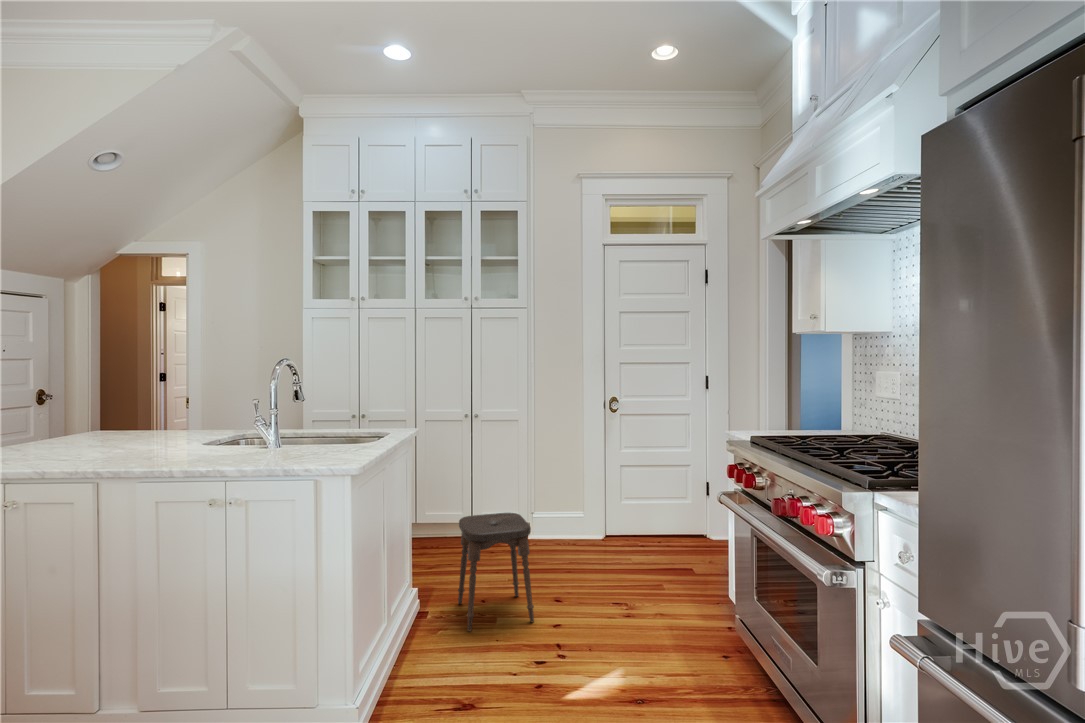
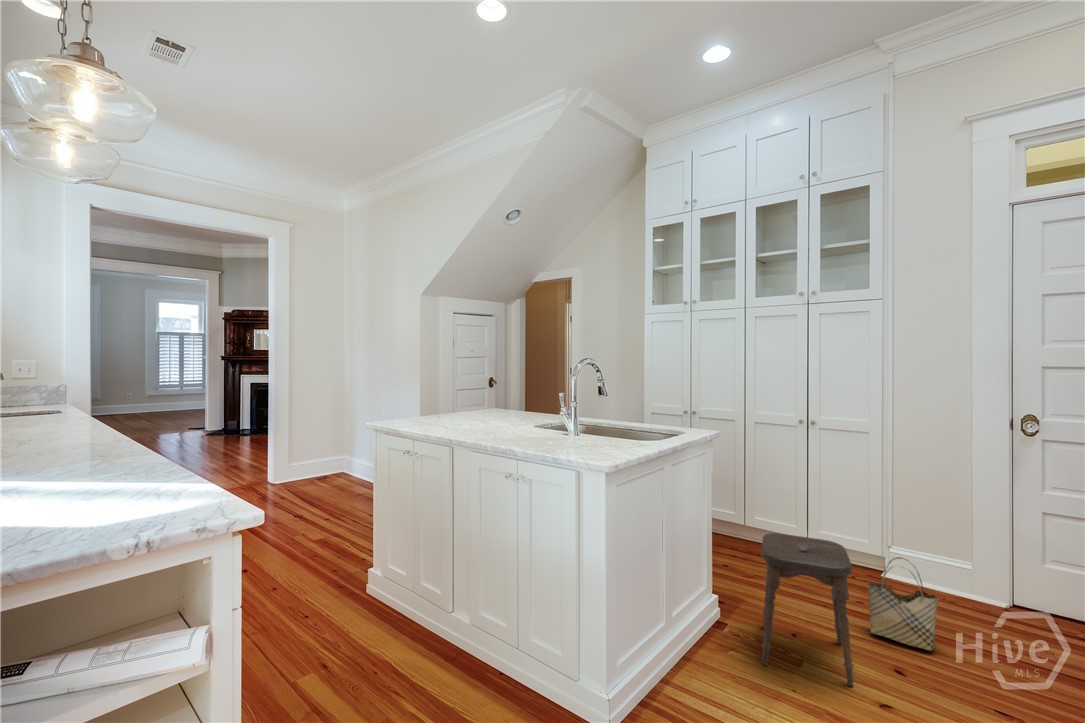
woven basket: none [531,515,575,581] -> present [867,557,938,651]

